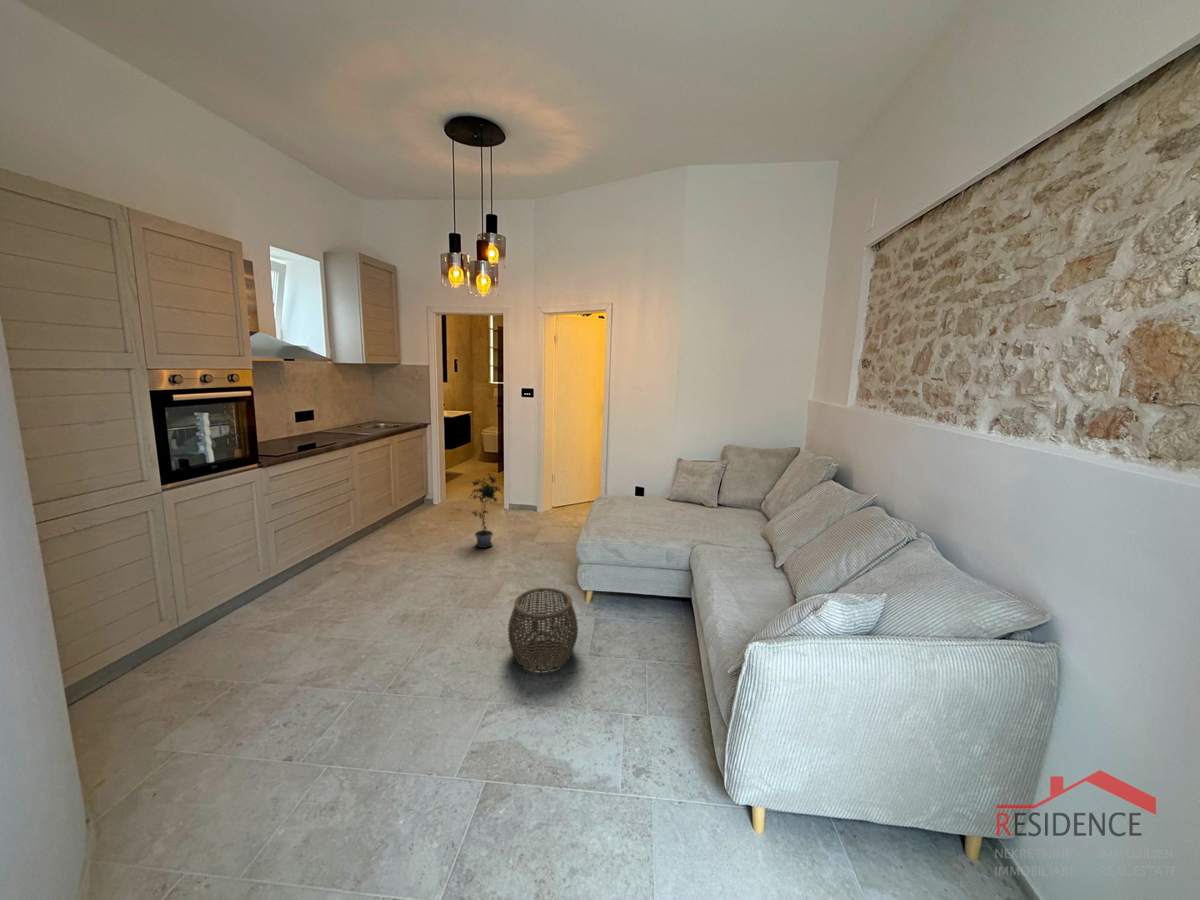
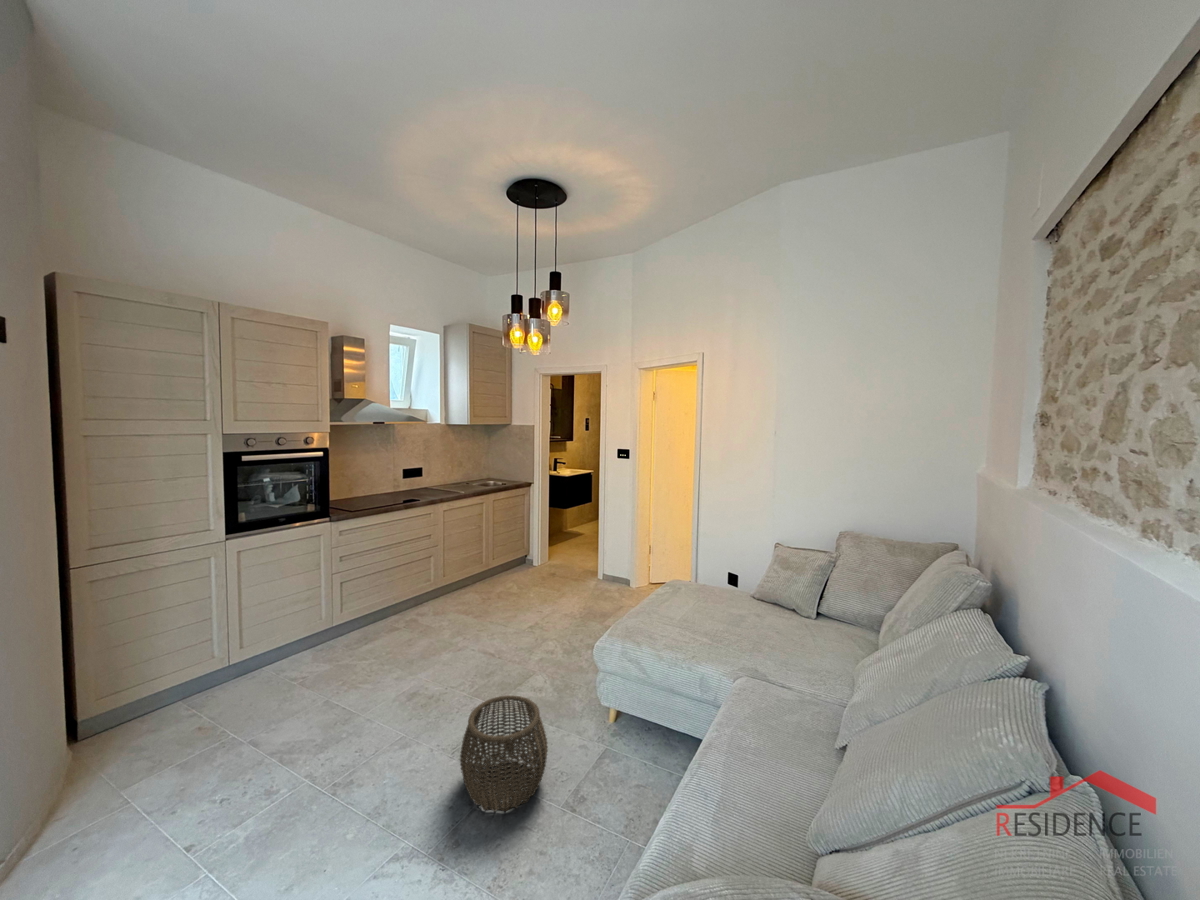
potted plant: present [470,474,500,548] -> none [528,541,564,624]

